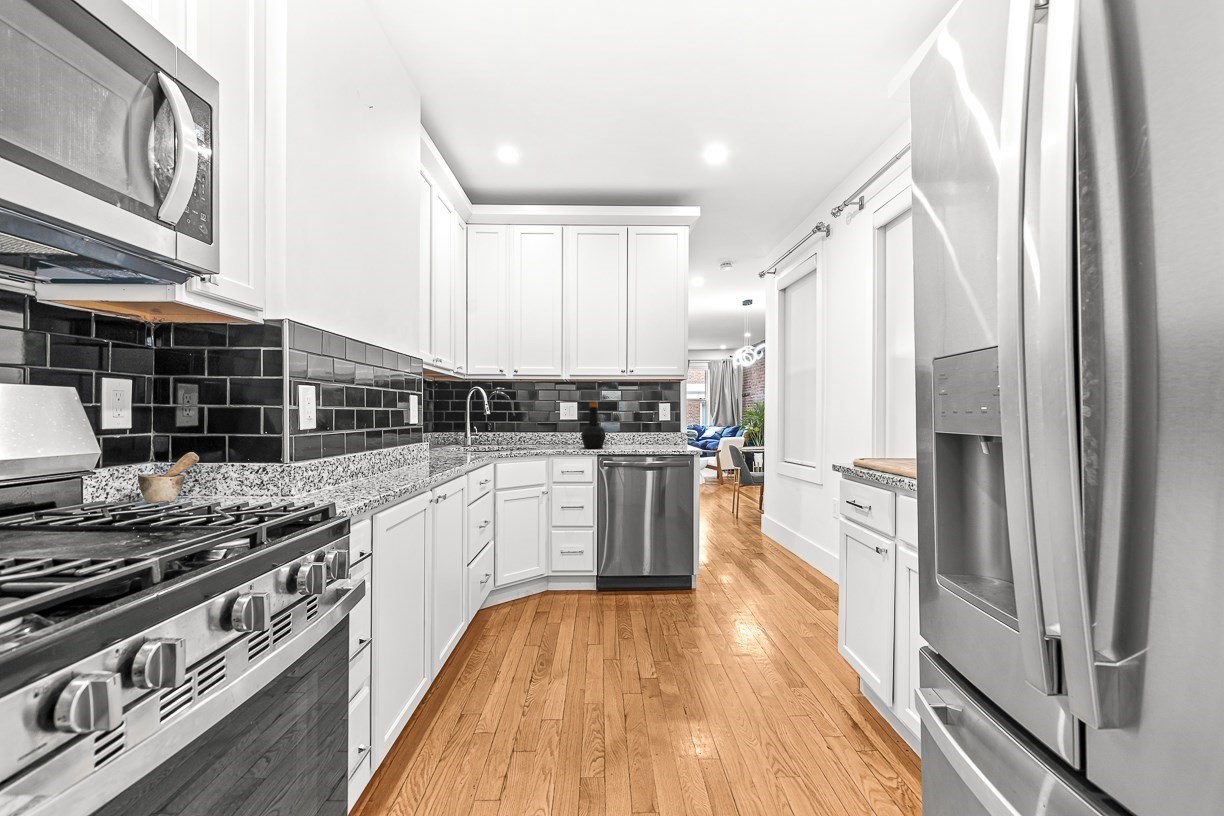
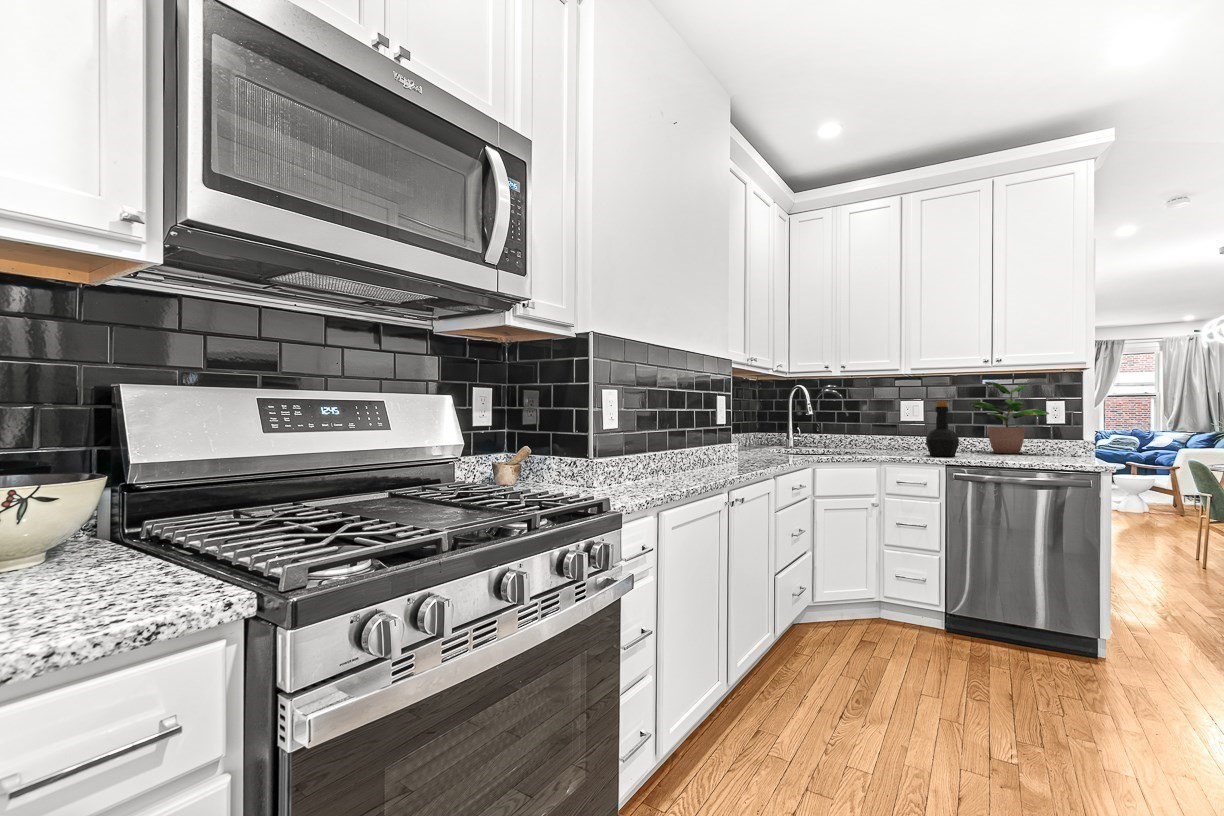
potted plant: none [611,388,663,444] -> present [970,382,1049,453]

